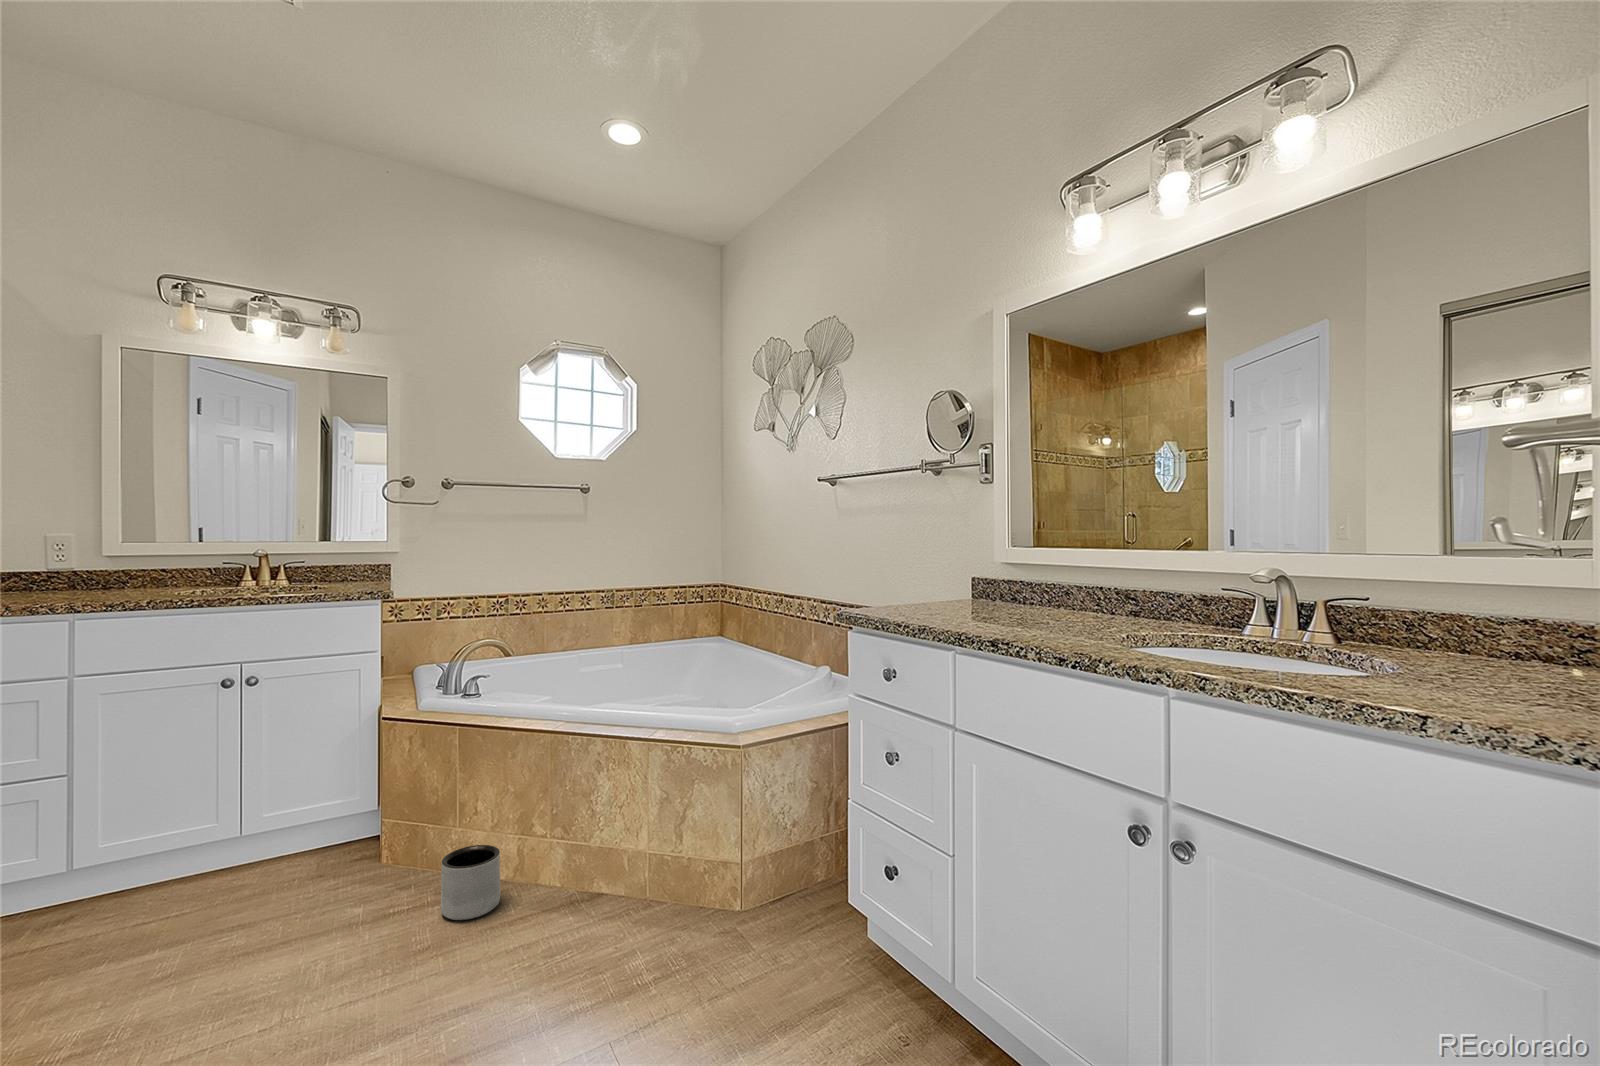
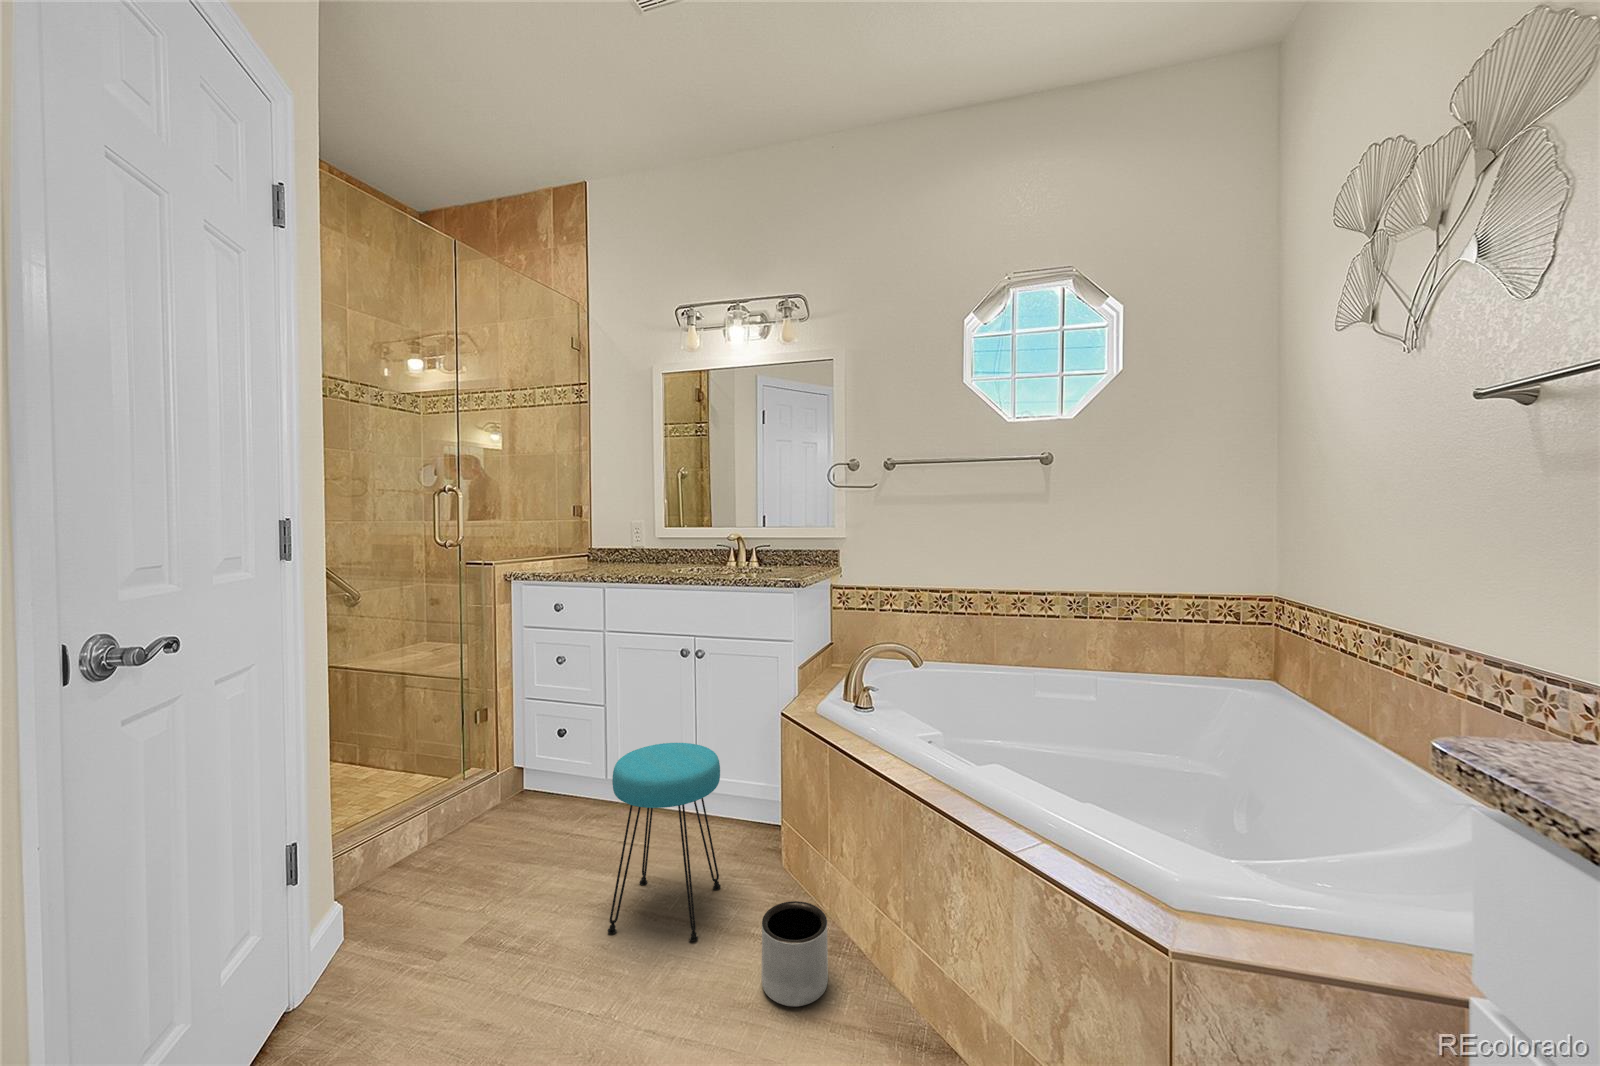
stool: none [227,759,357,962] -> present [608,743,721,941]

